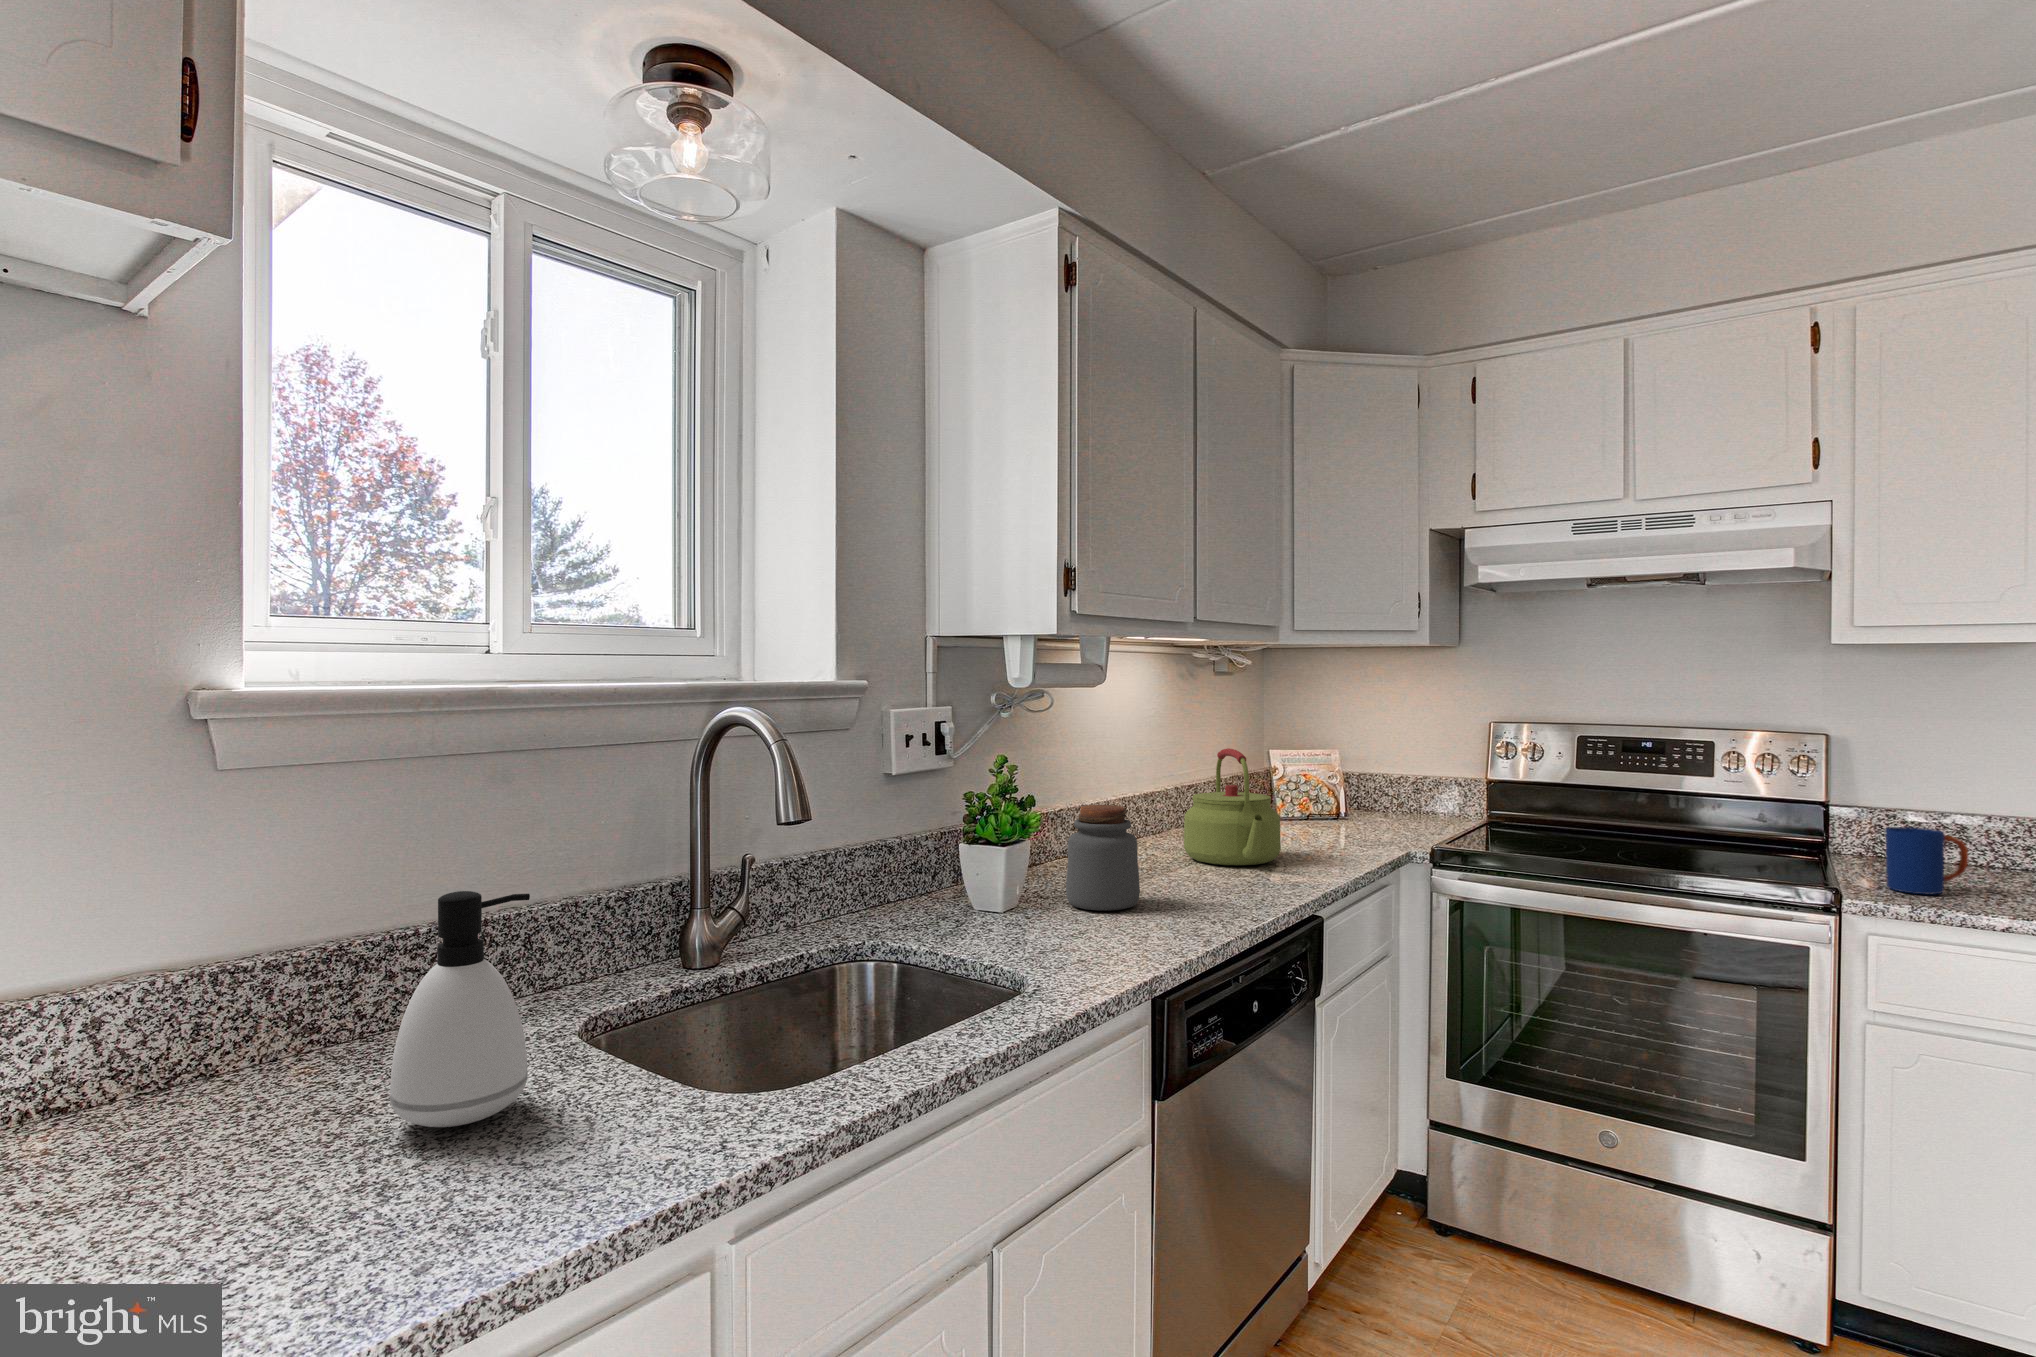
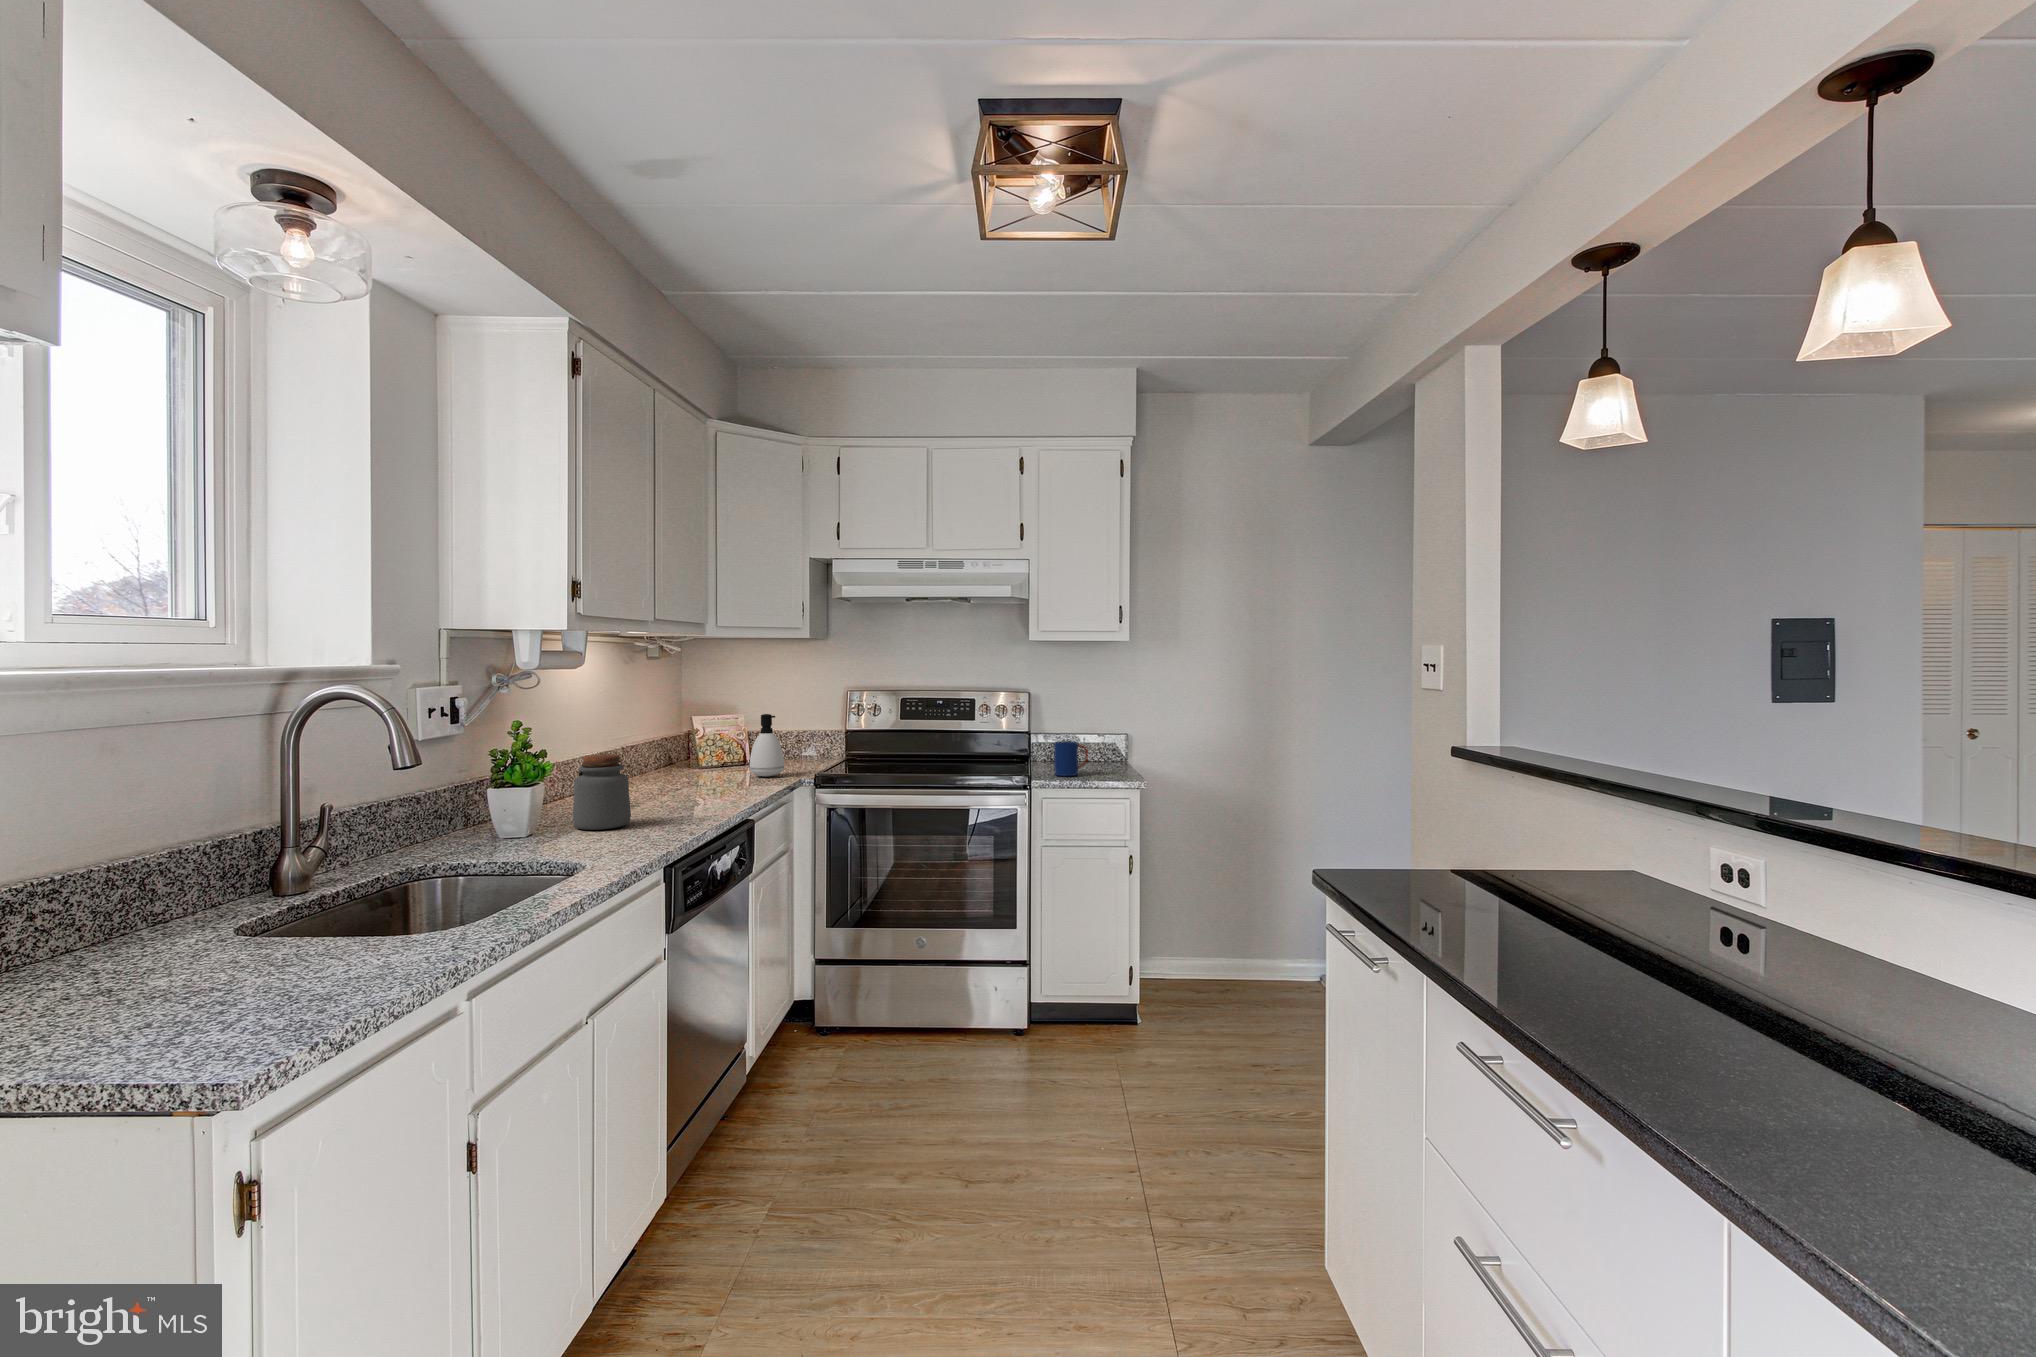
kettle: present [1184,748,1281,865] -> none [643,713,716,798]
soap dispenser: present [390,891,530,1127] -> present [750,714,784,777]

